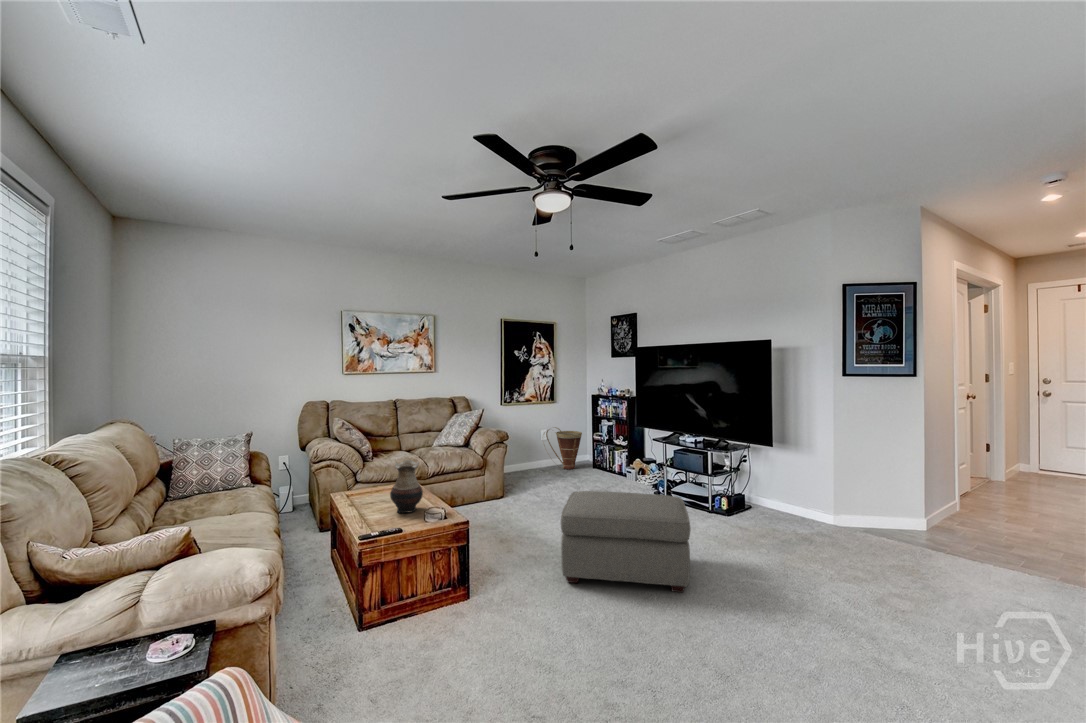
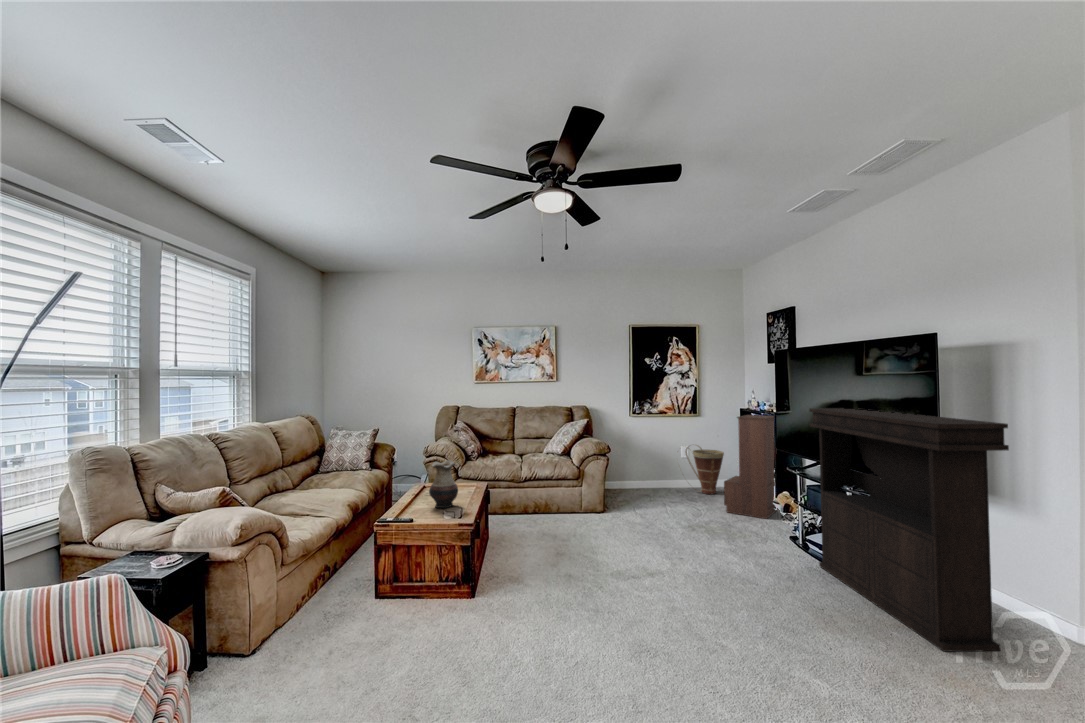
console table: none [695,391,847,554] -> present [809,408,1009,651]
bookshelf: none [597,399,633,484] -> present [724,415,776,519]
ottoman: present [561,491,691,592] -> none [563,512,726,646]

